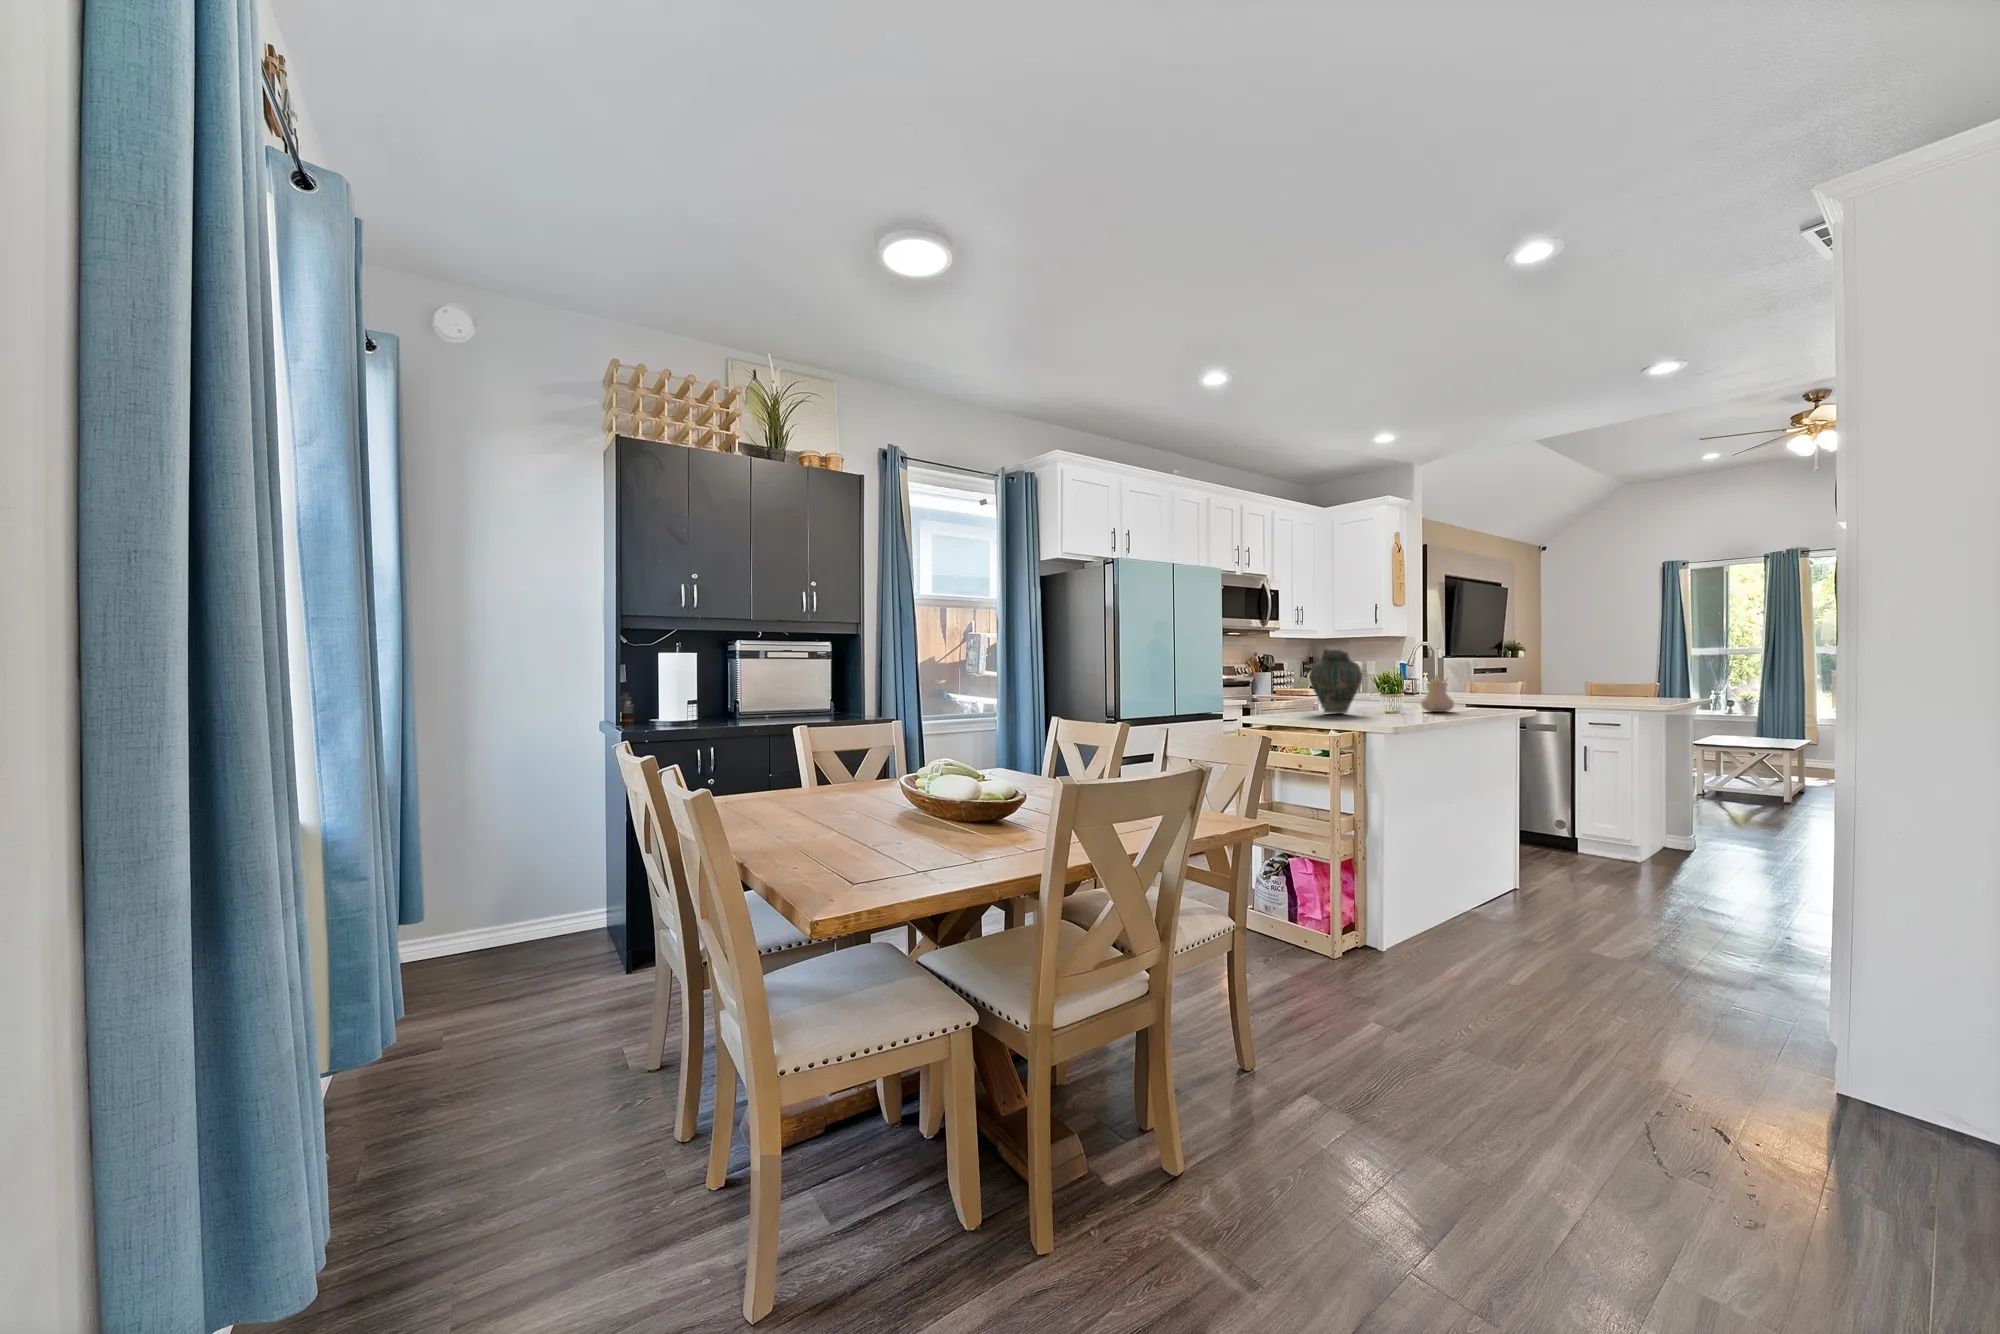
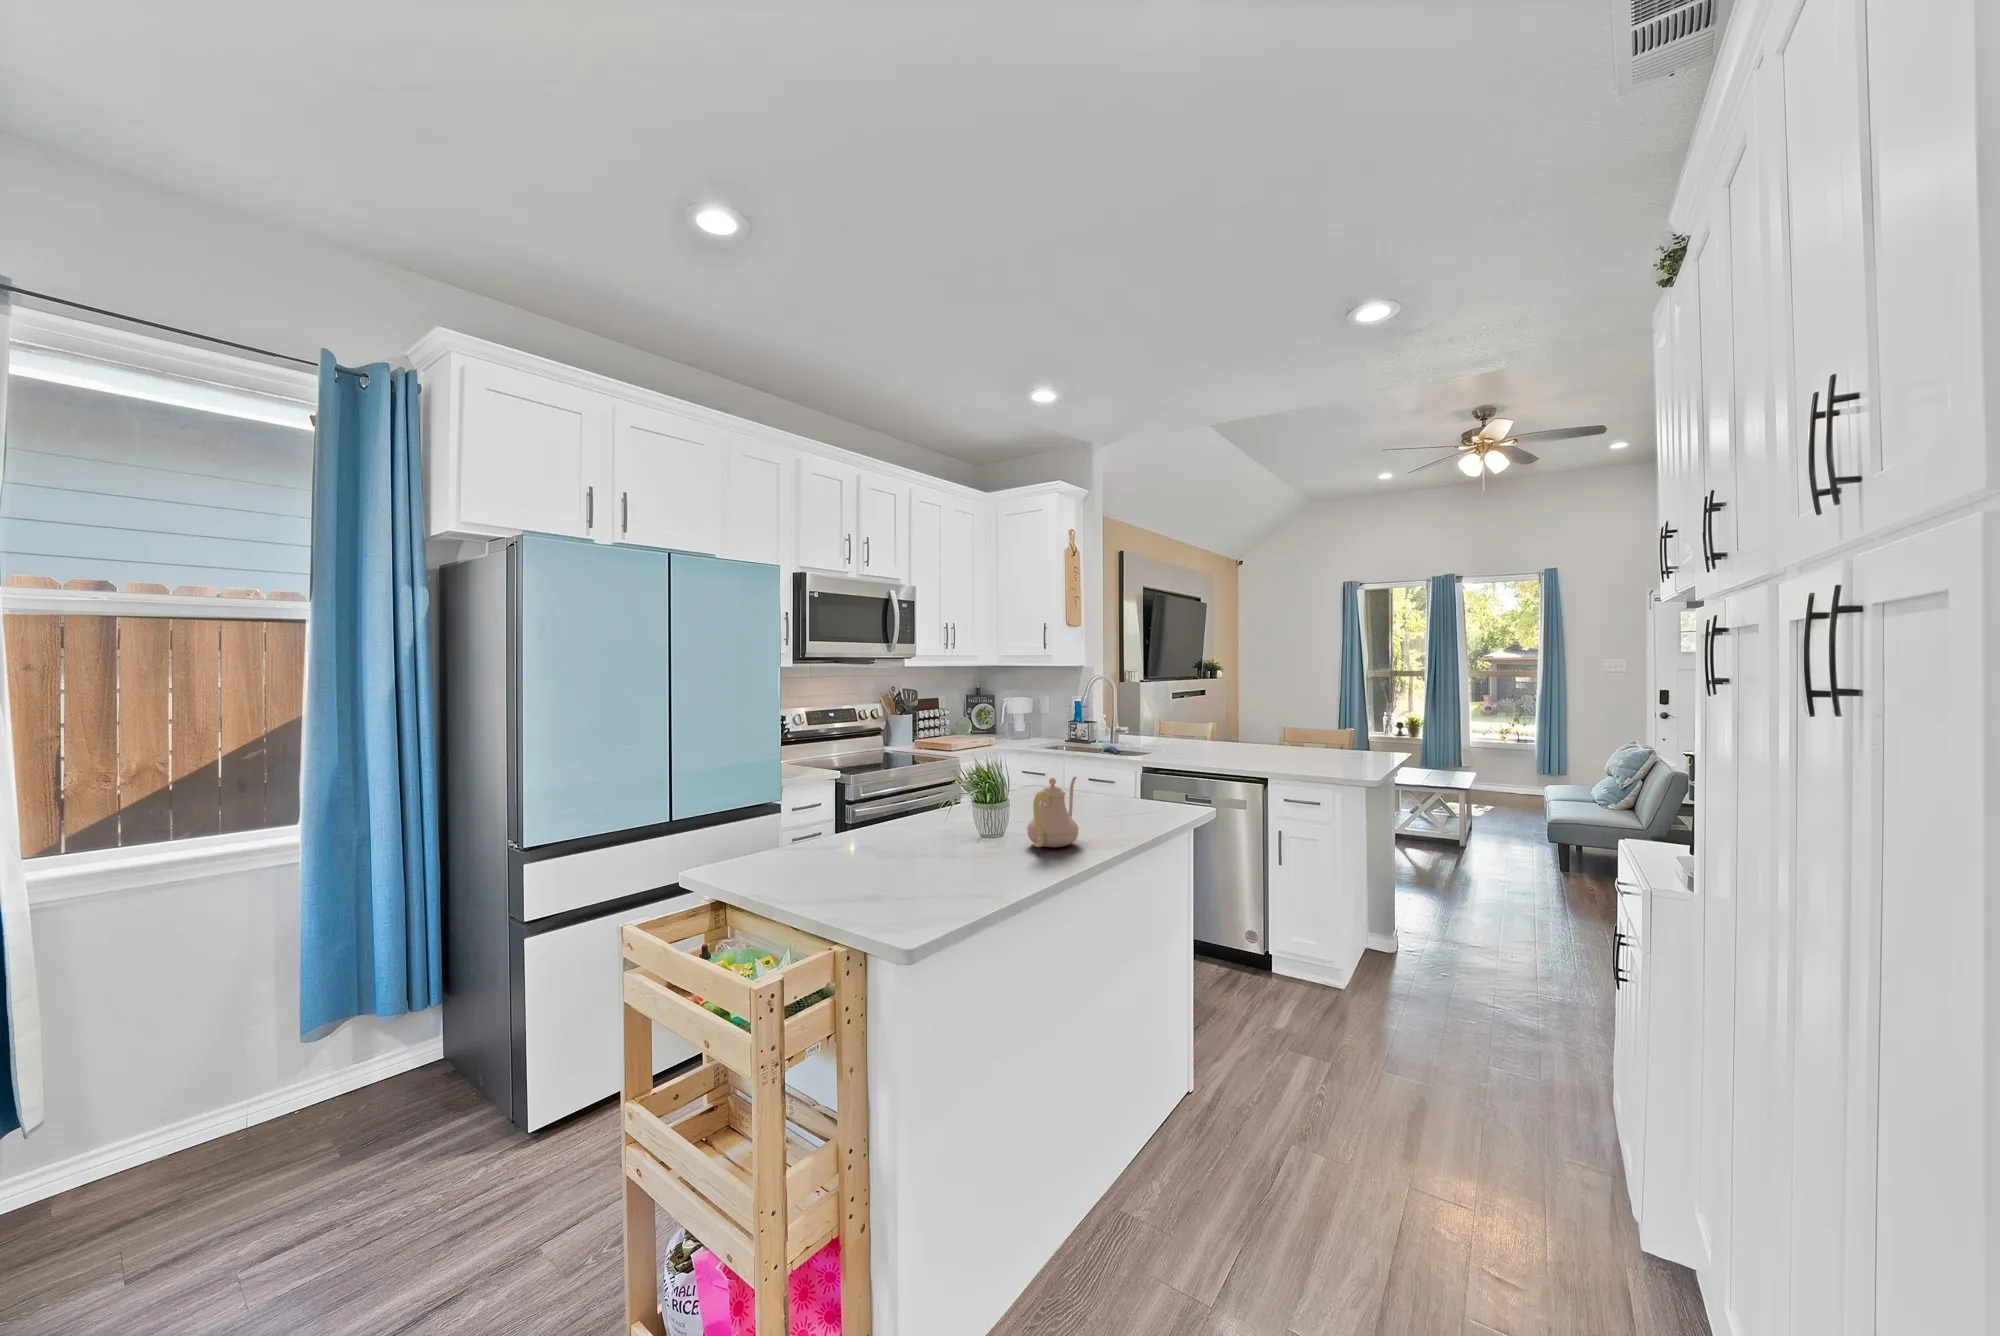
vase: present [1309,649,1362,714] -> none [828,735,921,863]

